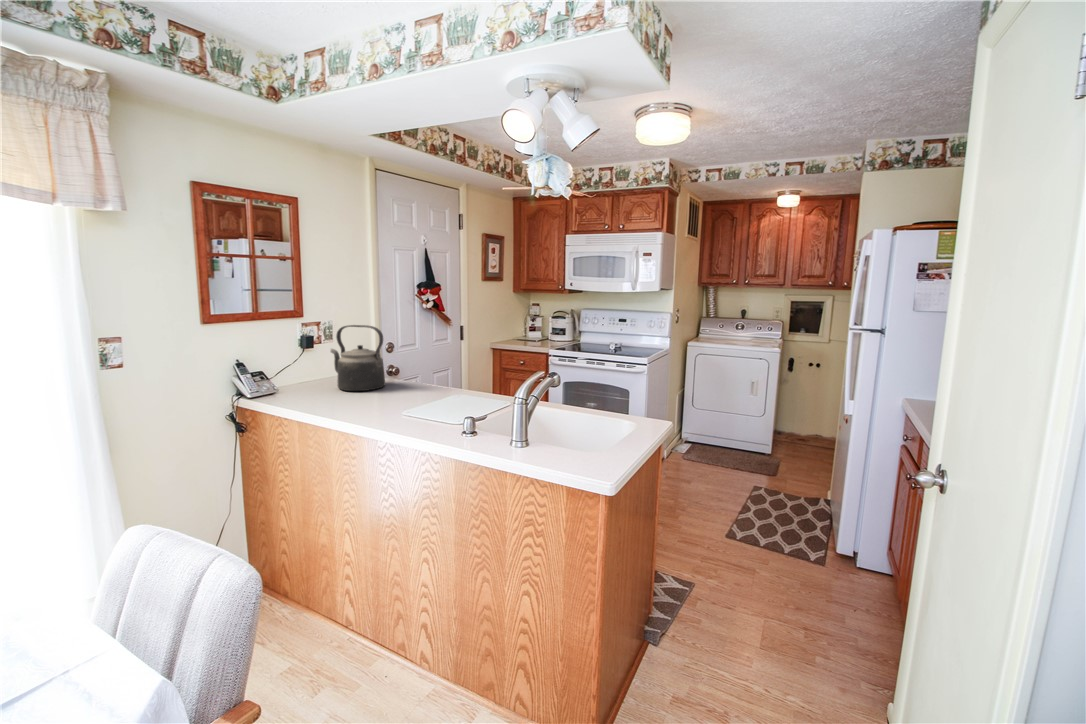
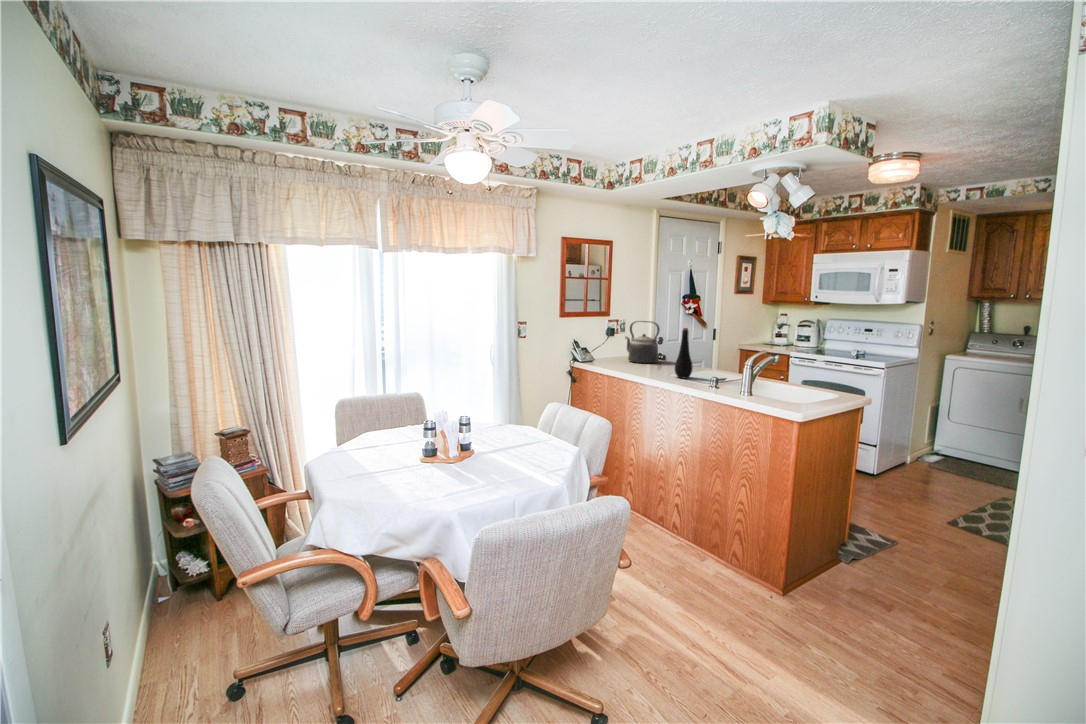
bottle: none [406,342,435,425] -> present [675,328,692,378]

